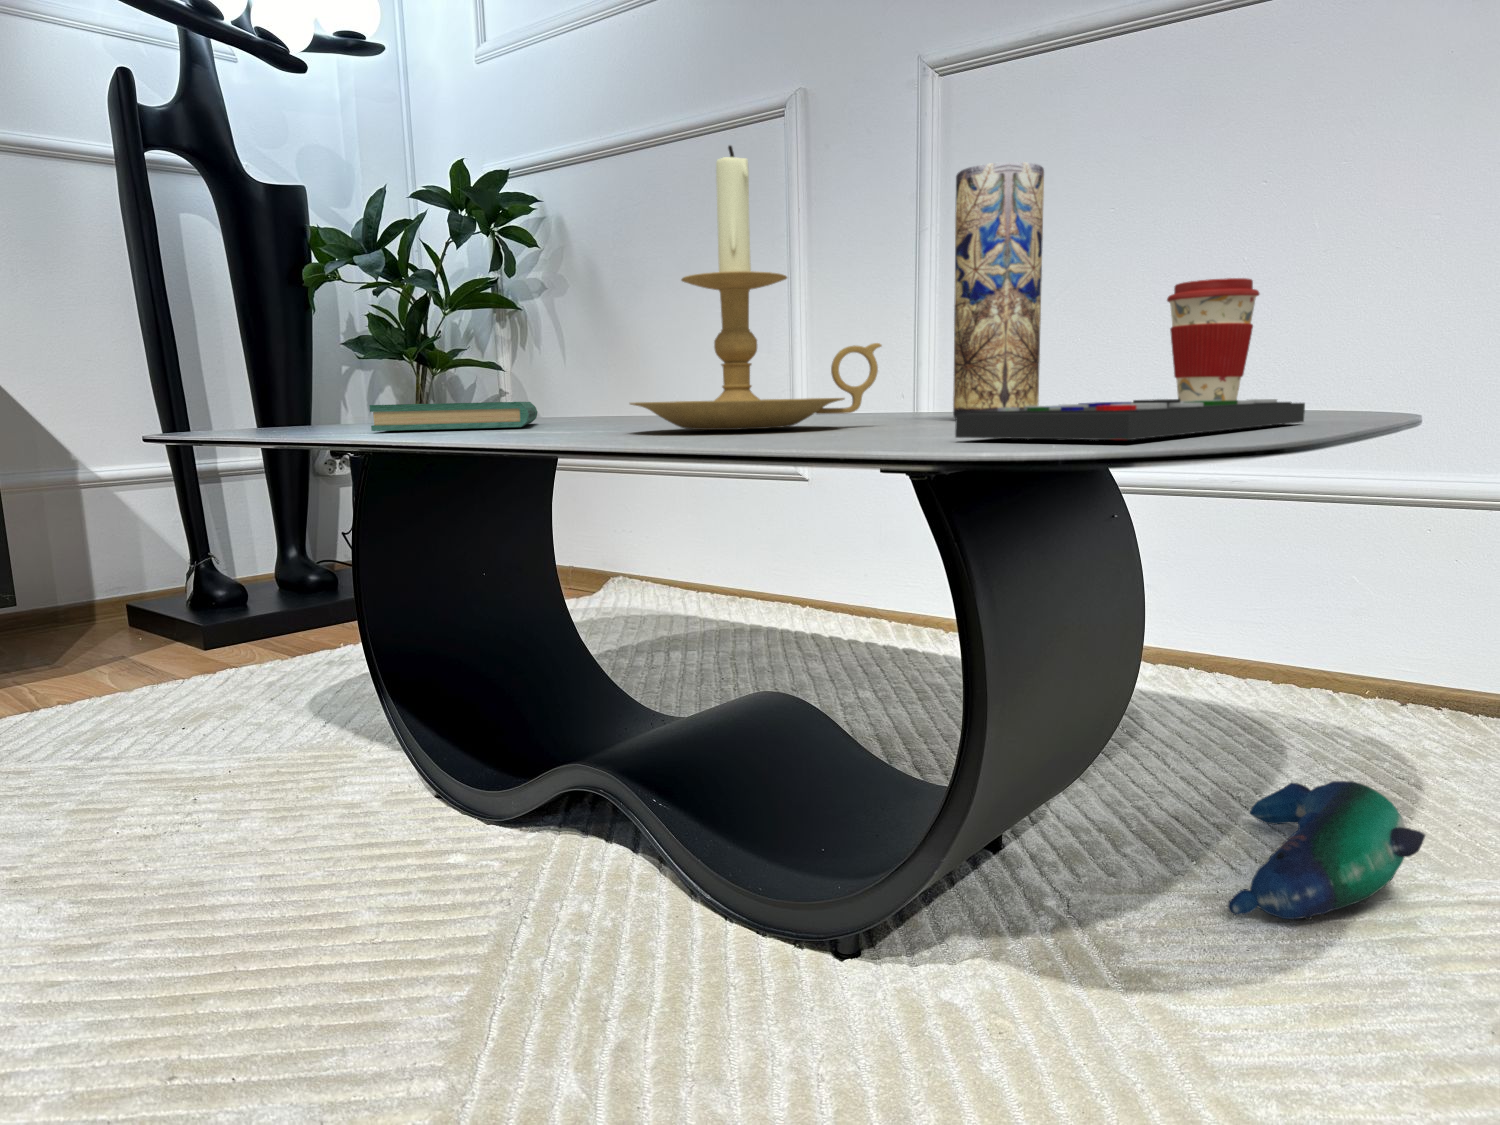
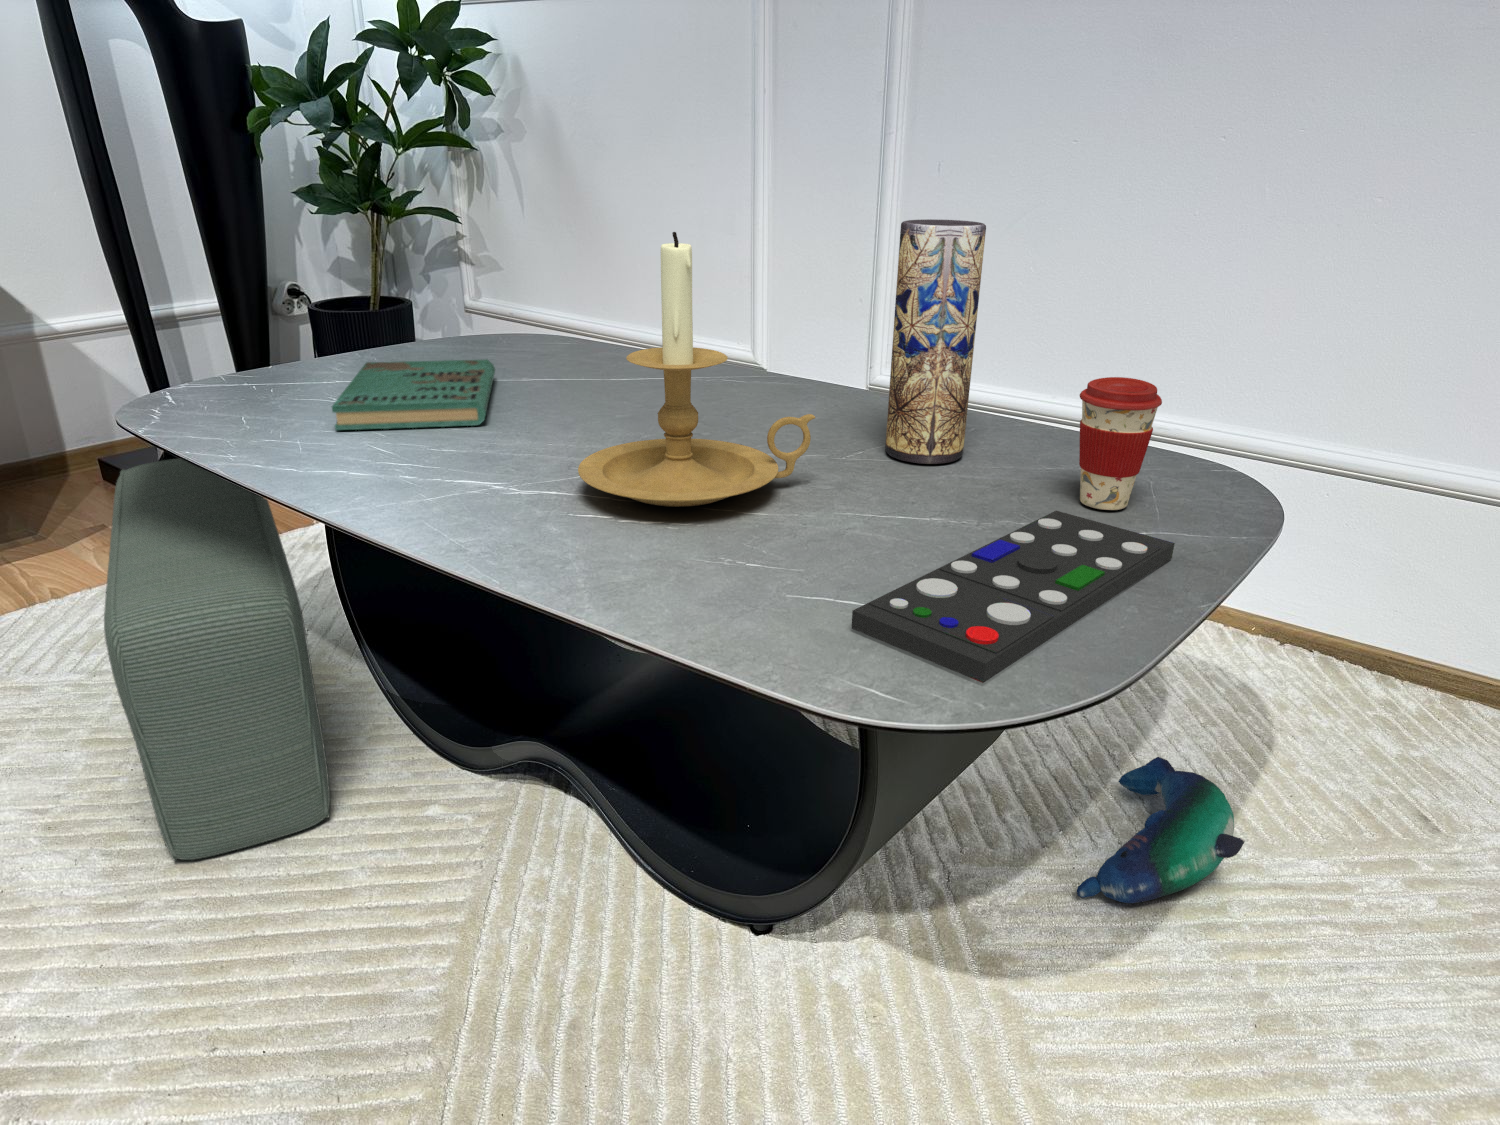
pouf: none [105,522,336,905] -> present [104,458,330,860]

